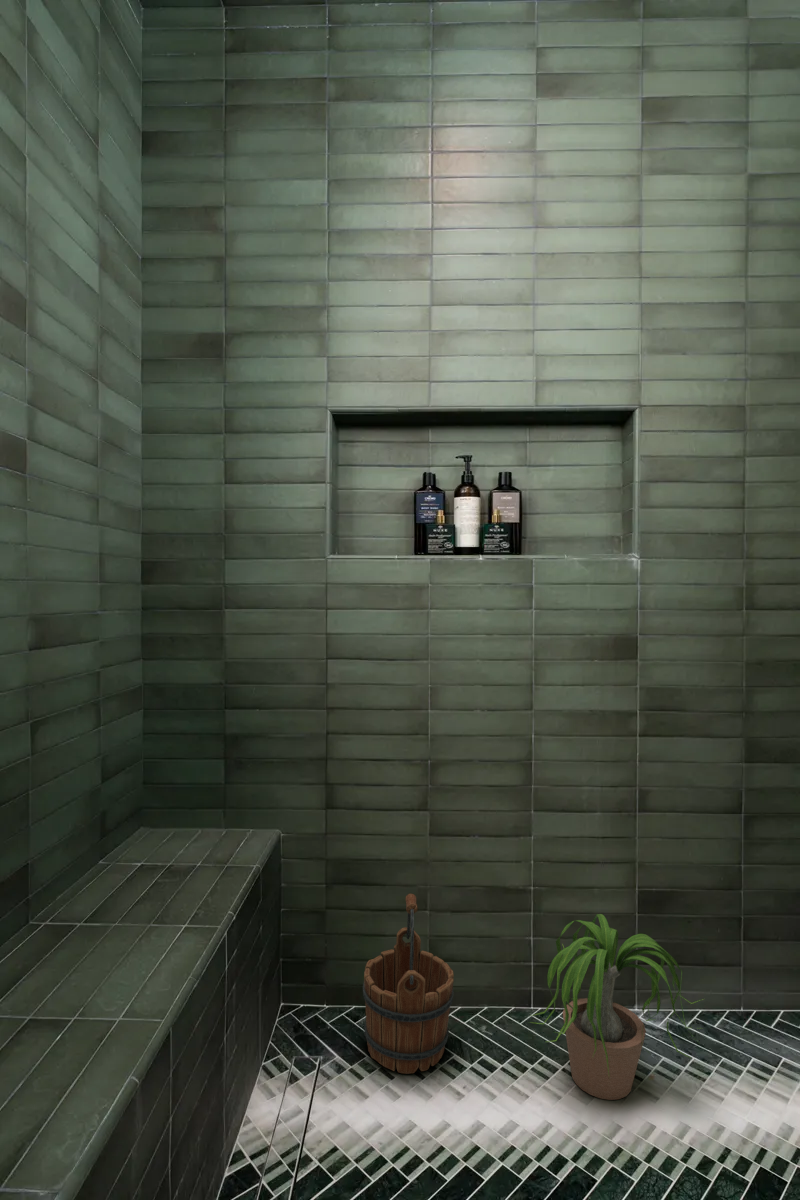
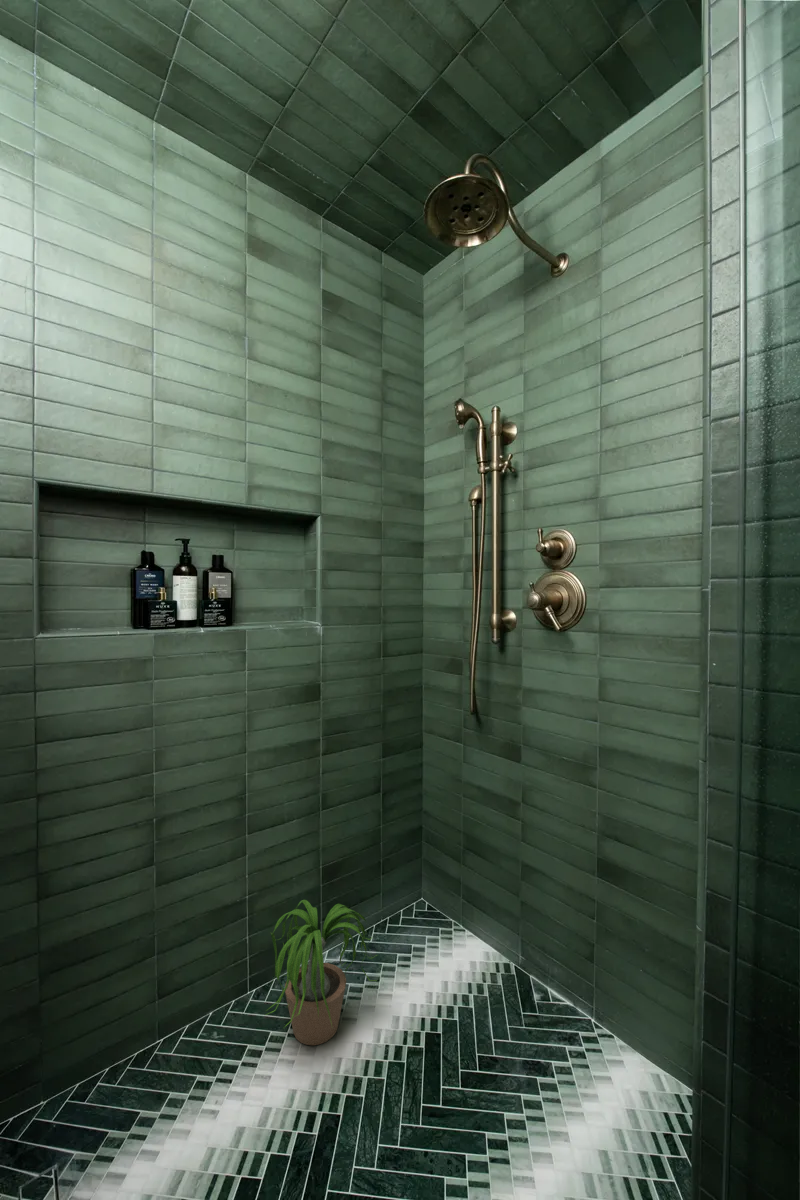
wooden bucket: present [363,894,454,1074] -> none [99,952,194,1132]

